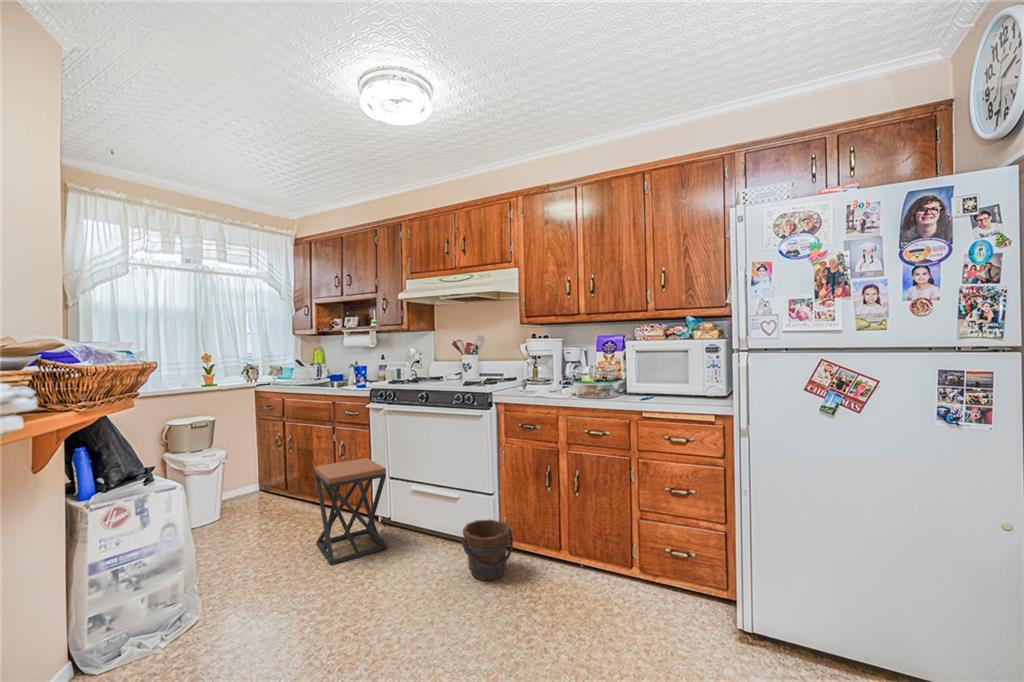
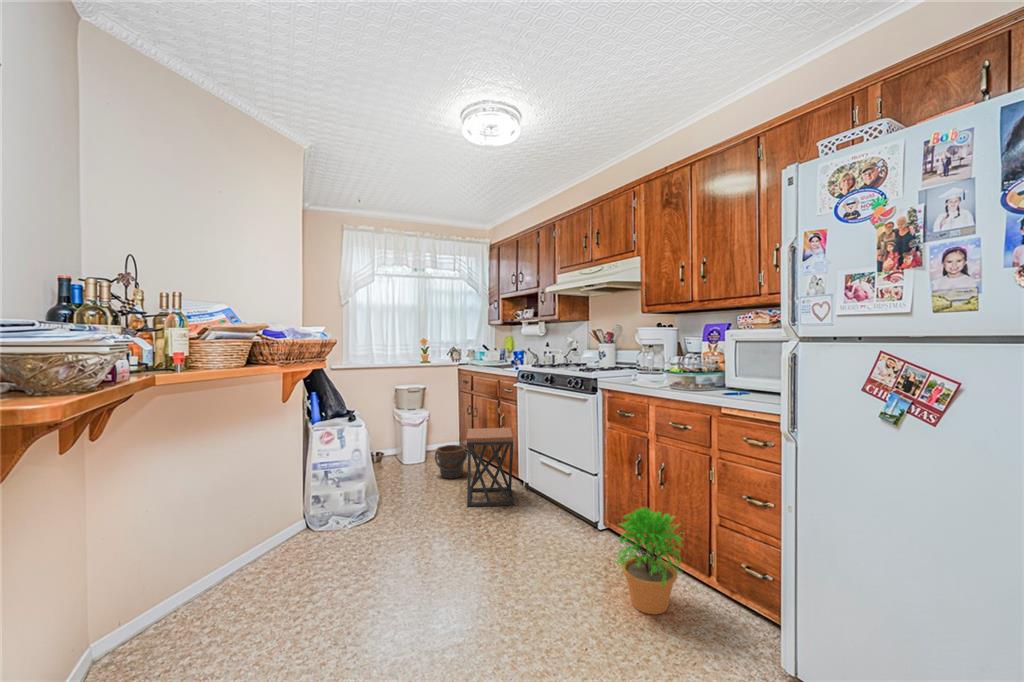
potted plant: none [558,516,637,623] -> present [615,507,682,614]
bucket: present [461,520,513,580] -> present [435,445,468,478]

